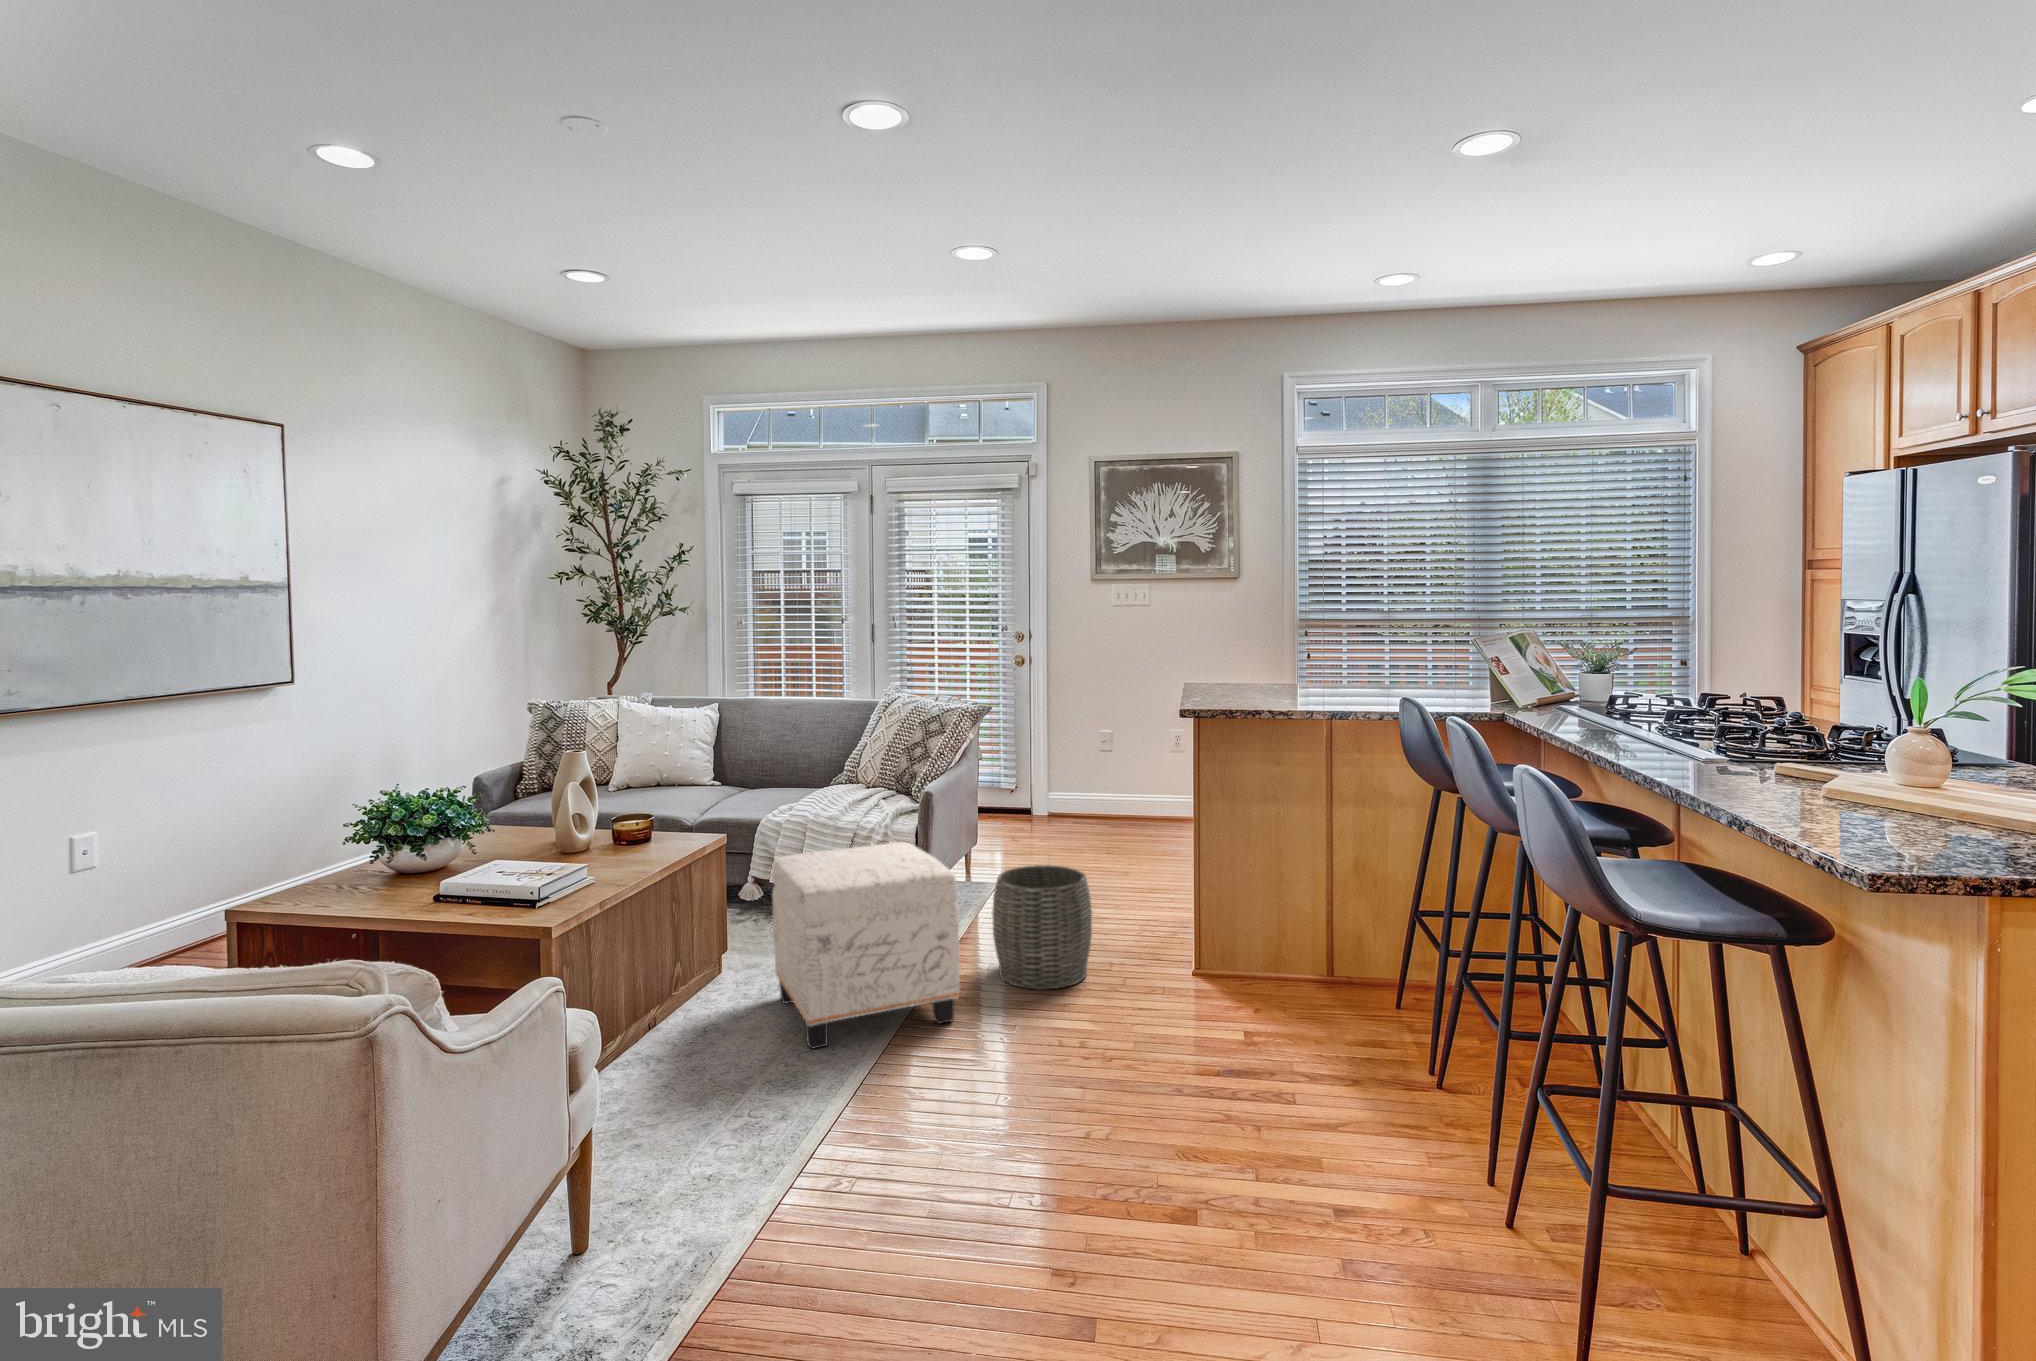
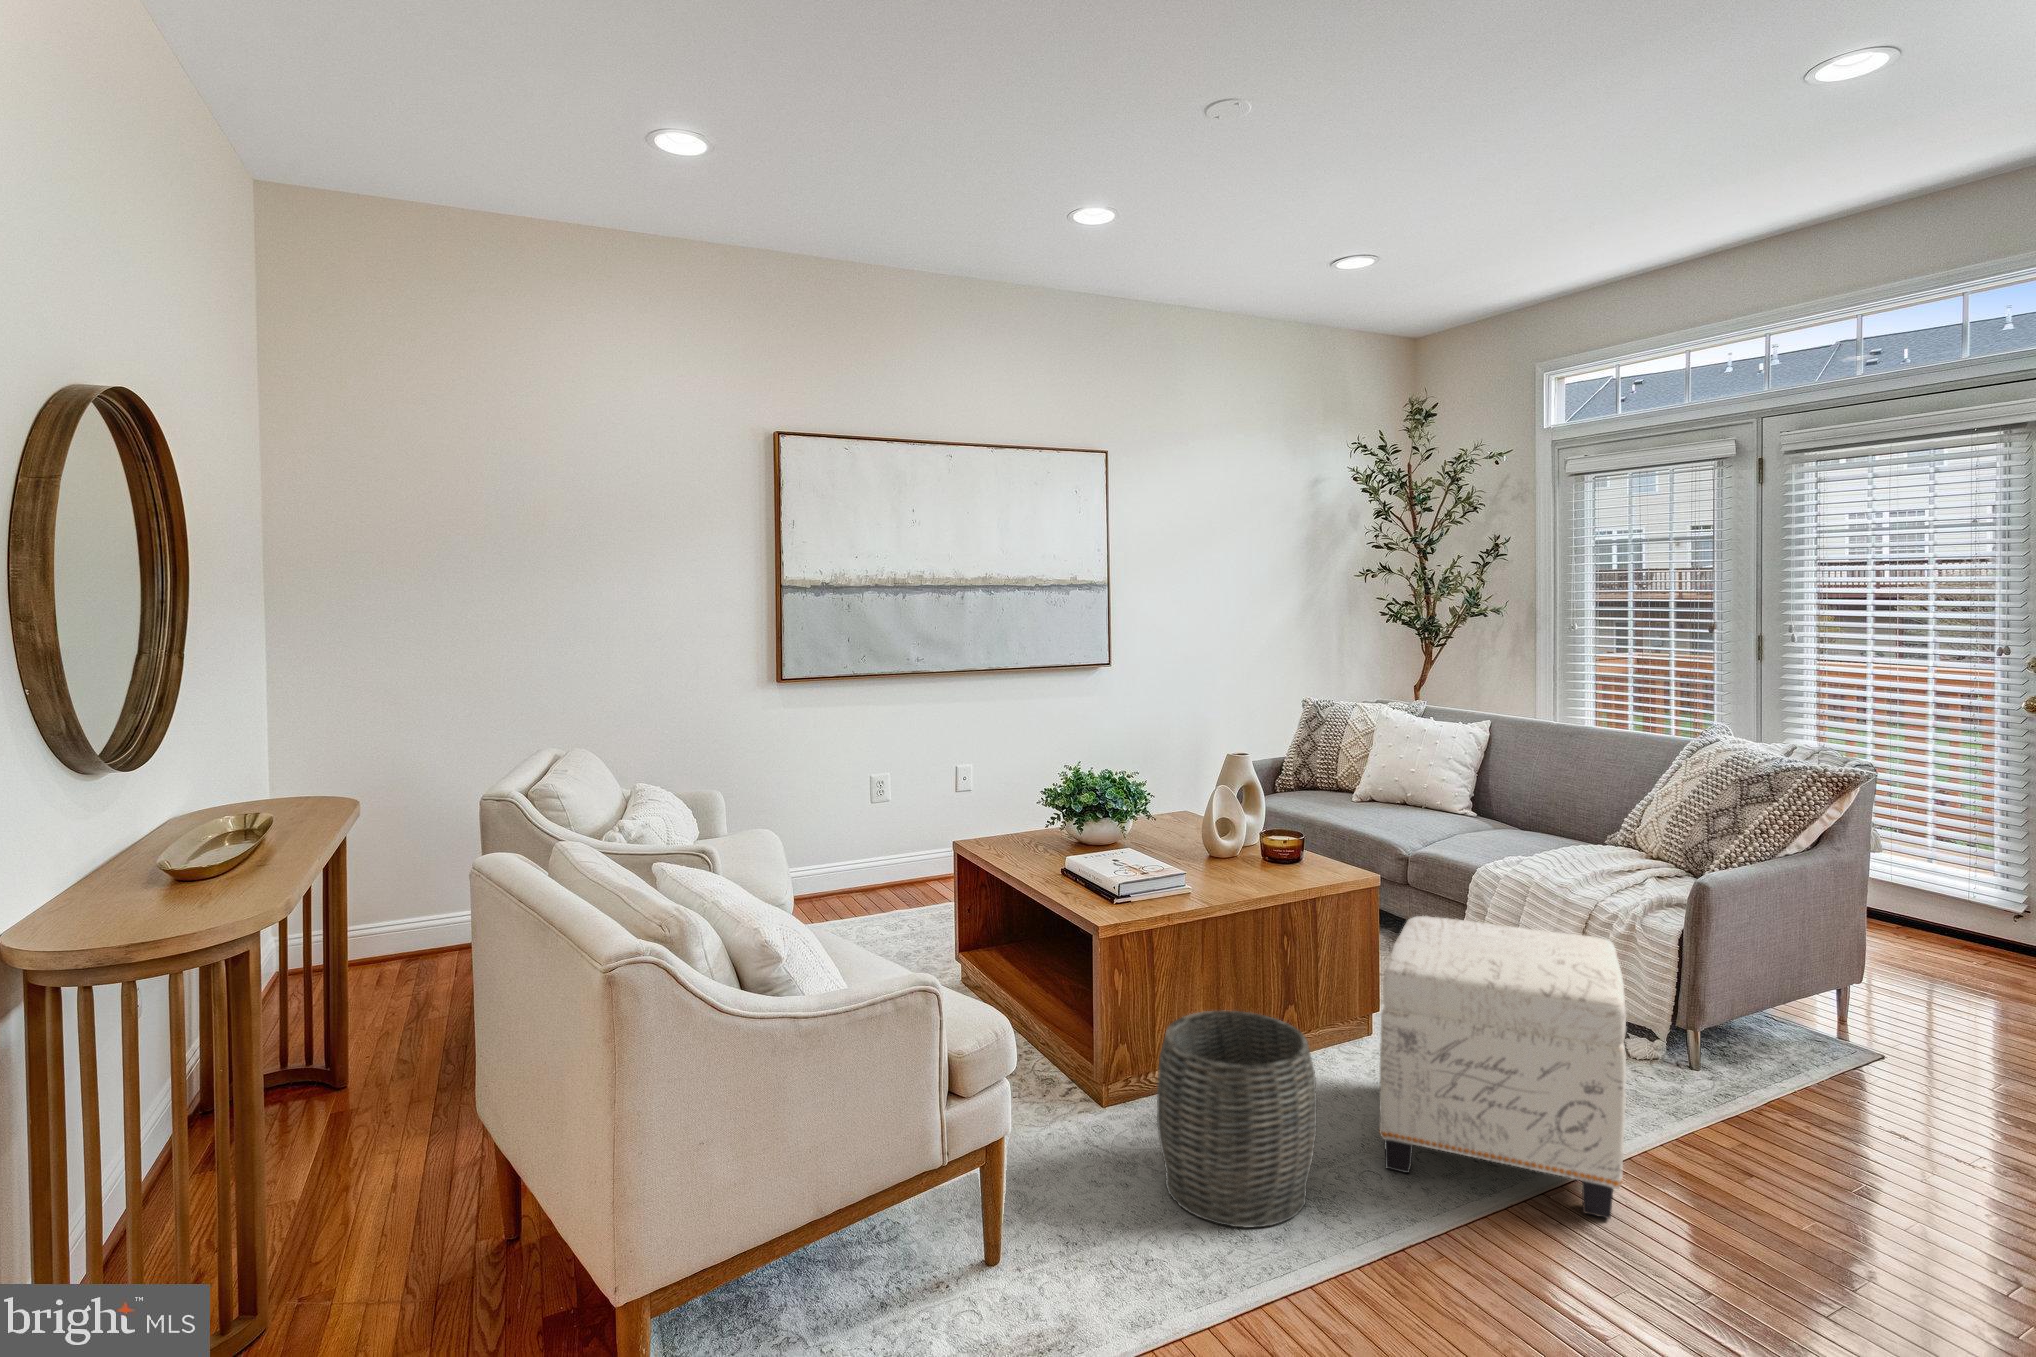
woven basket: present [992,865,1092,990] -> present [1157,1010,1317,1228]

